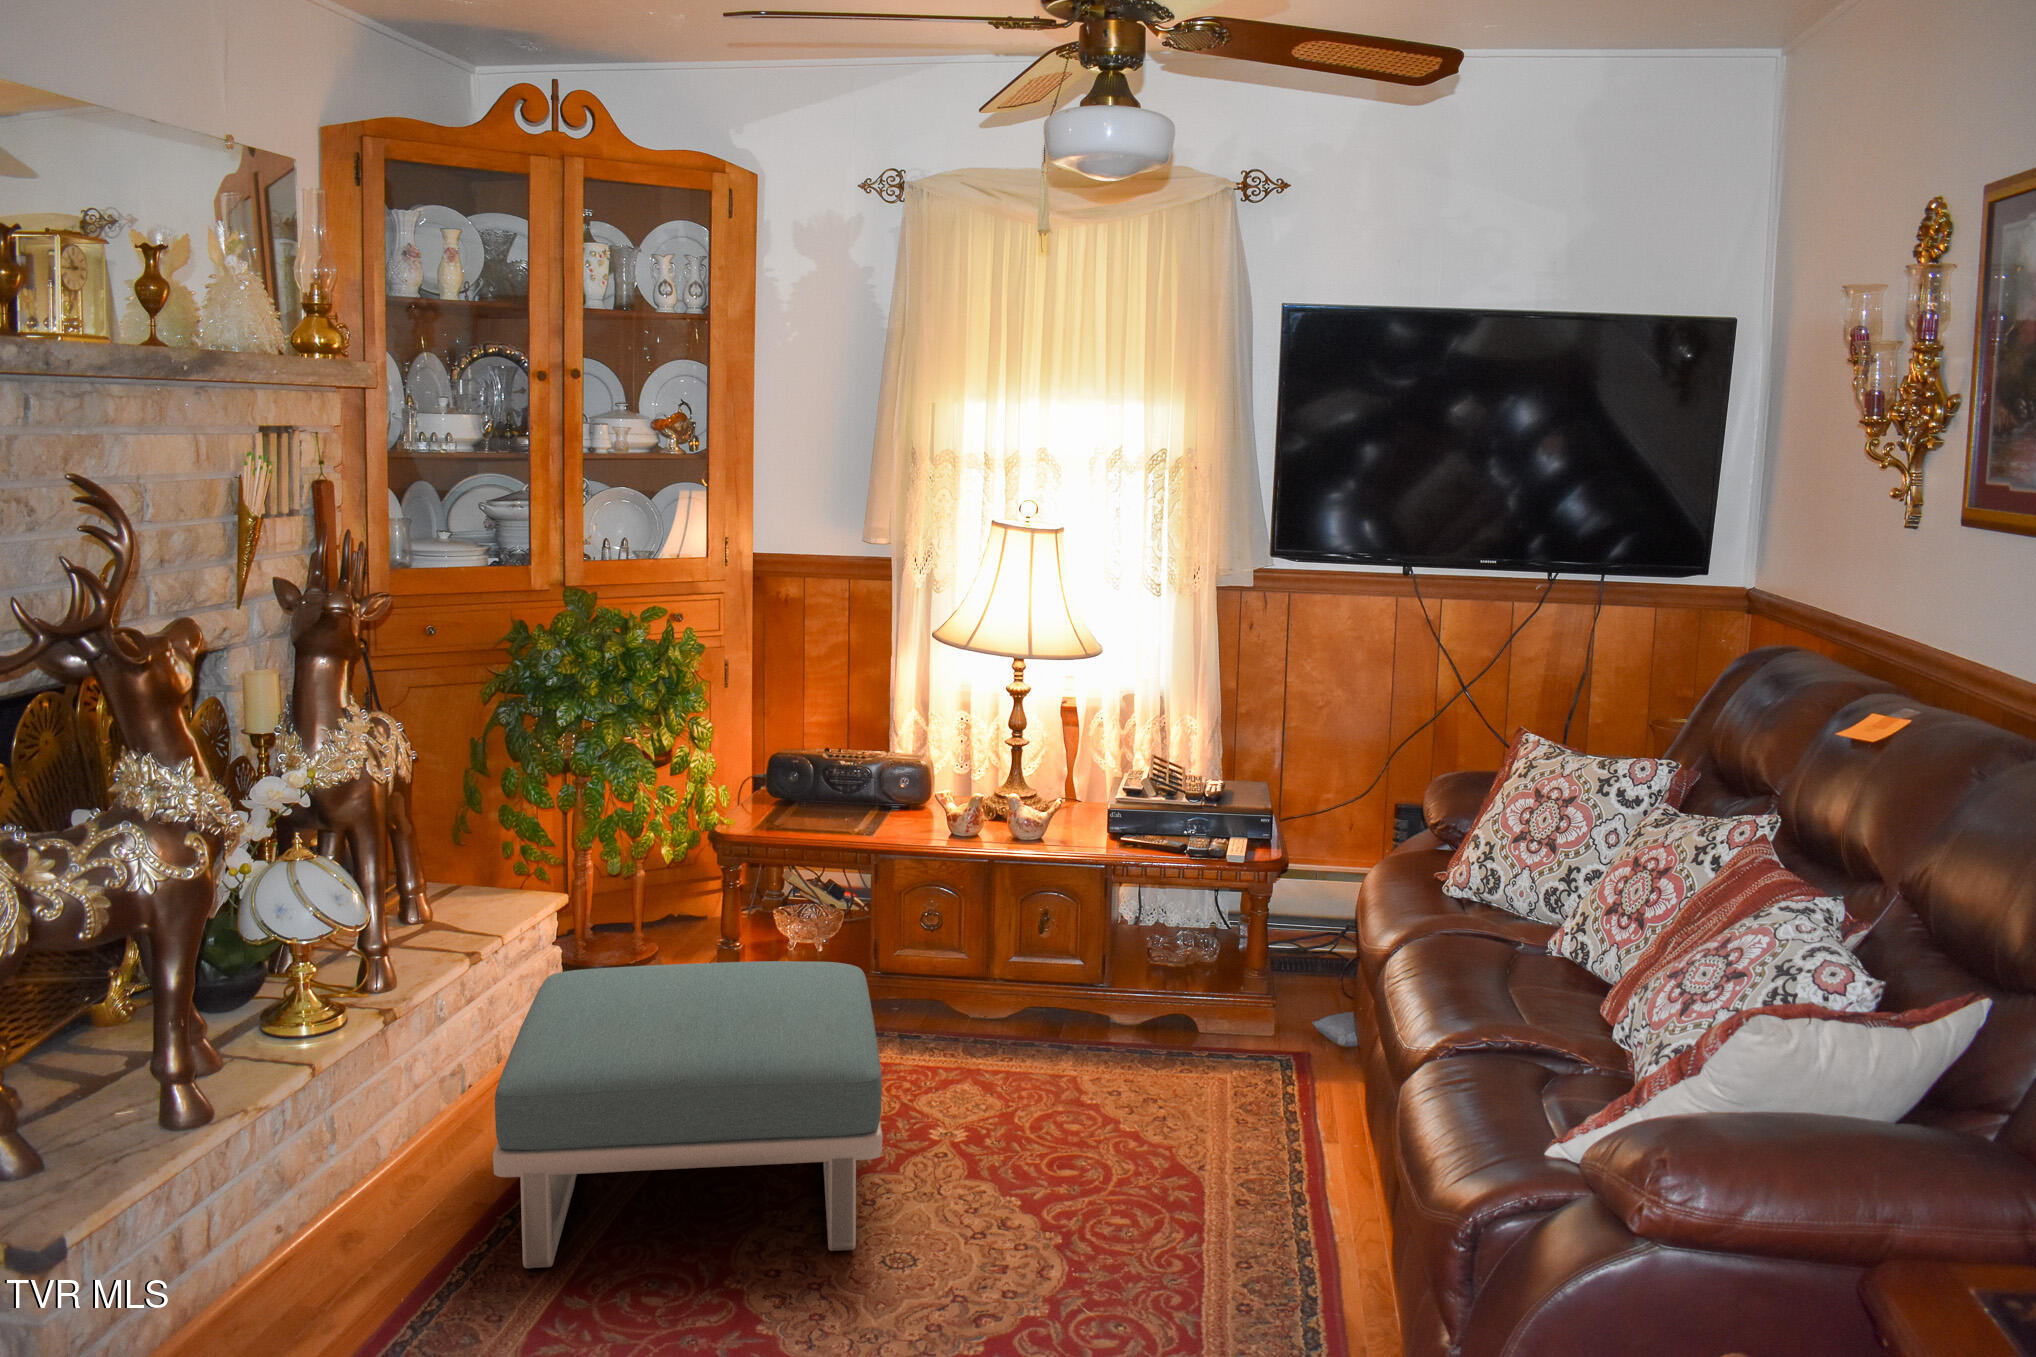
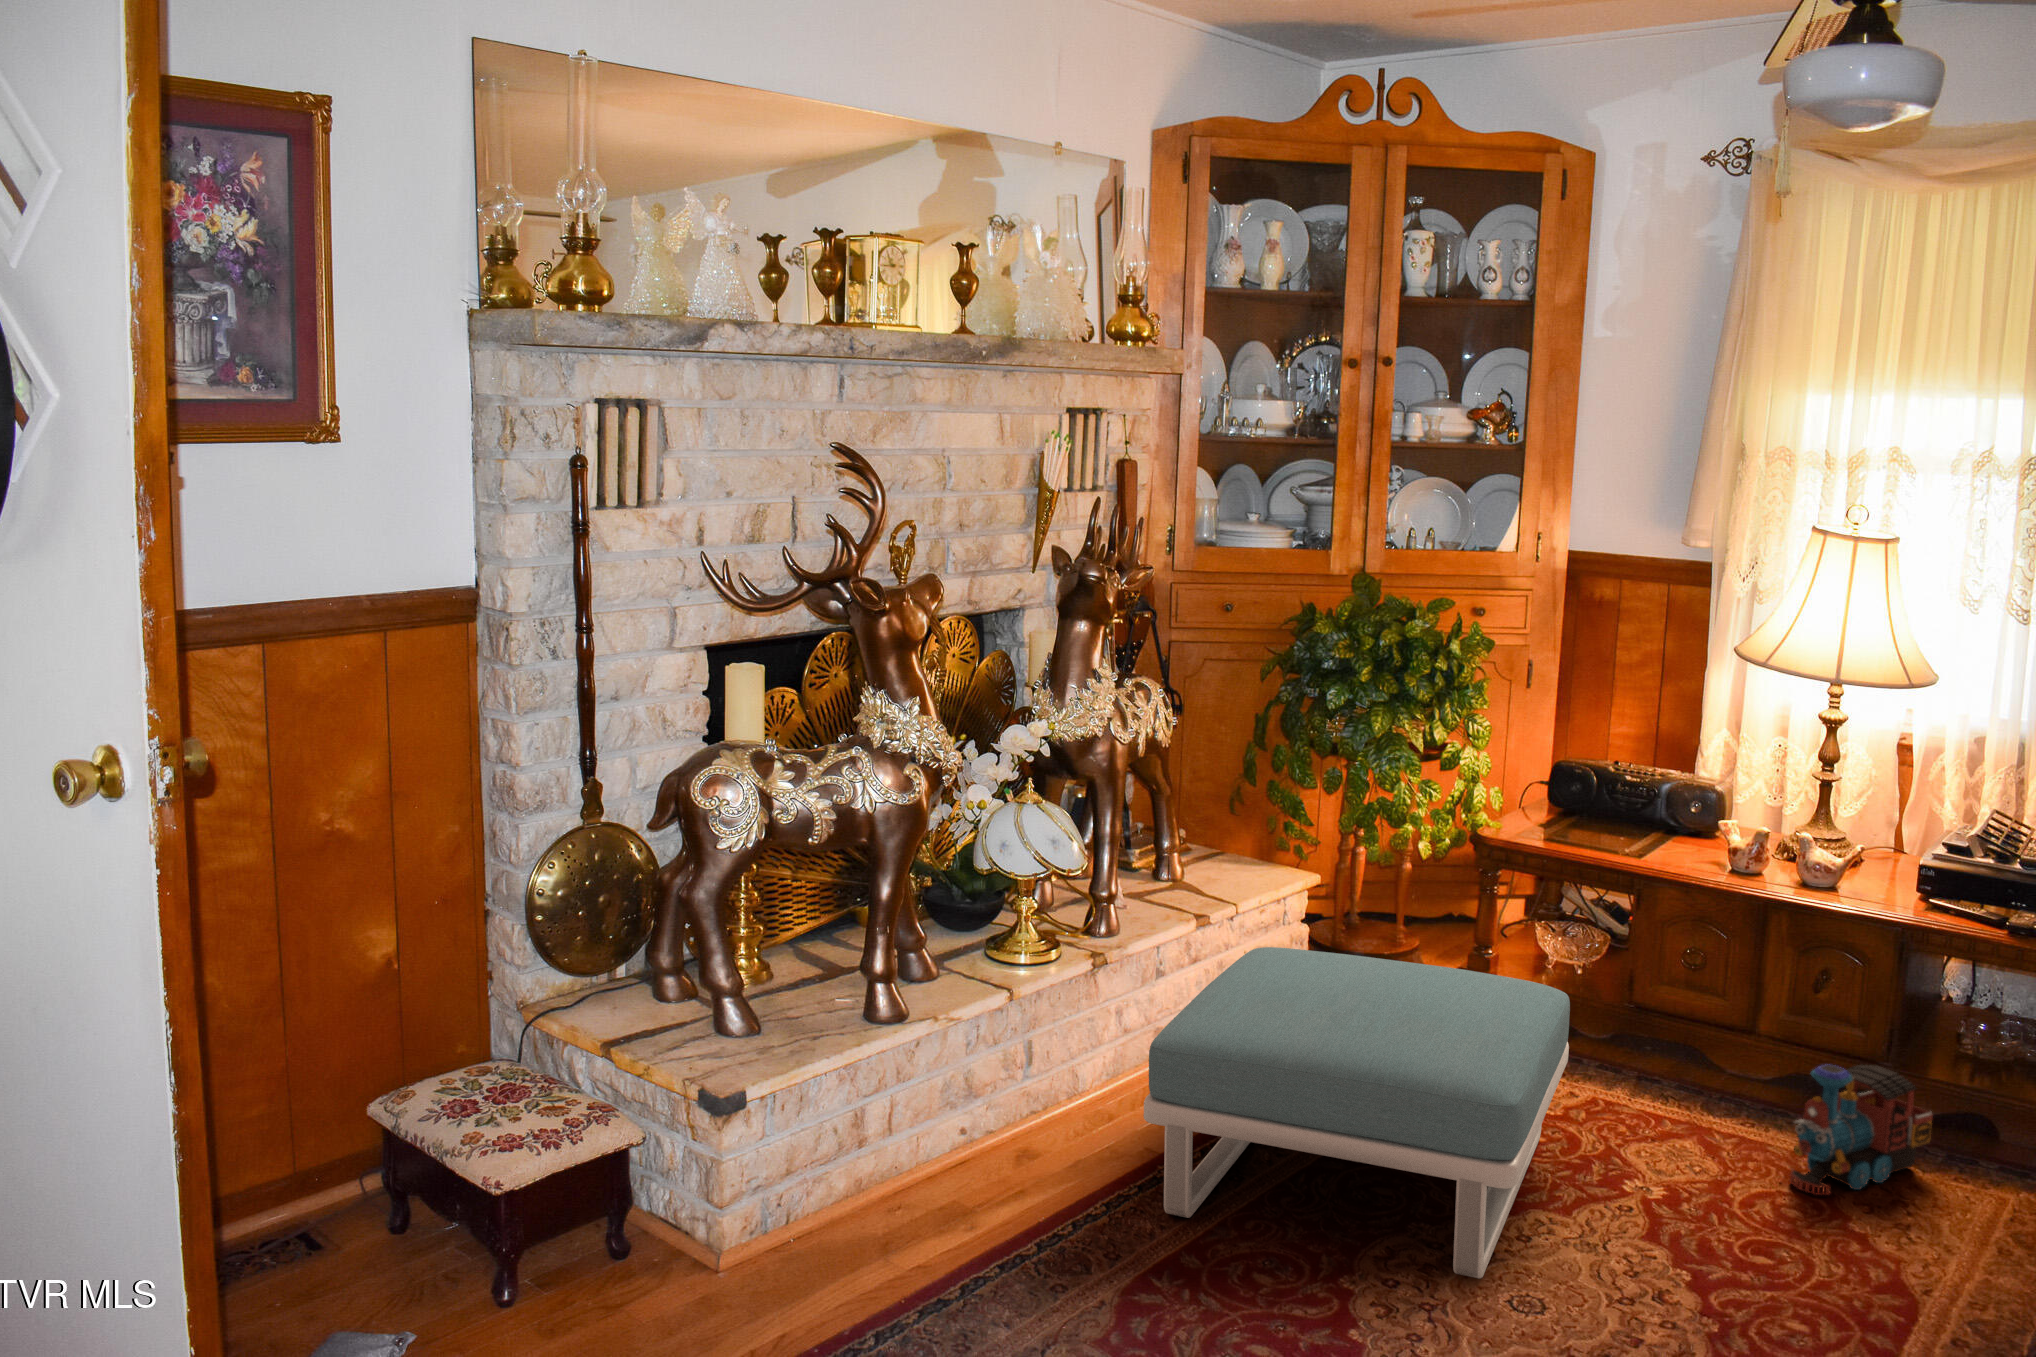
toy train: none [1052,985,1145,1104] -> present [1790,1065,1933,1195]

